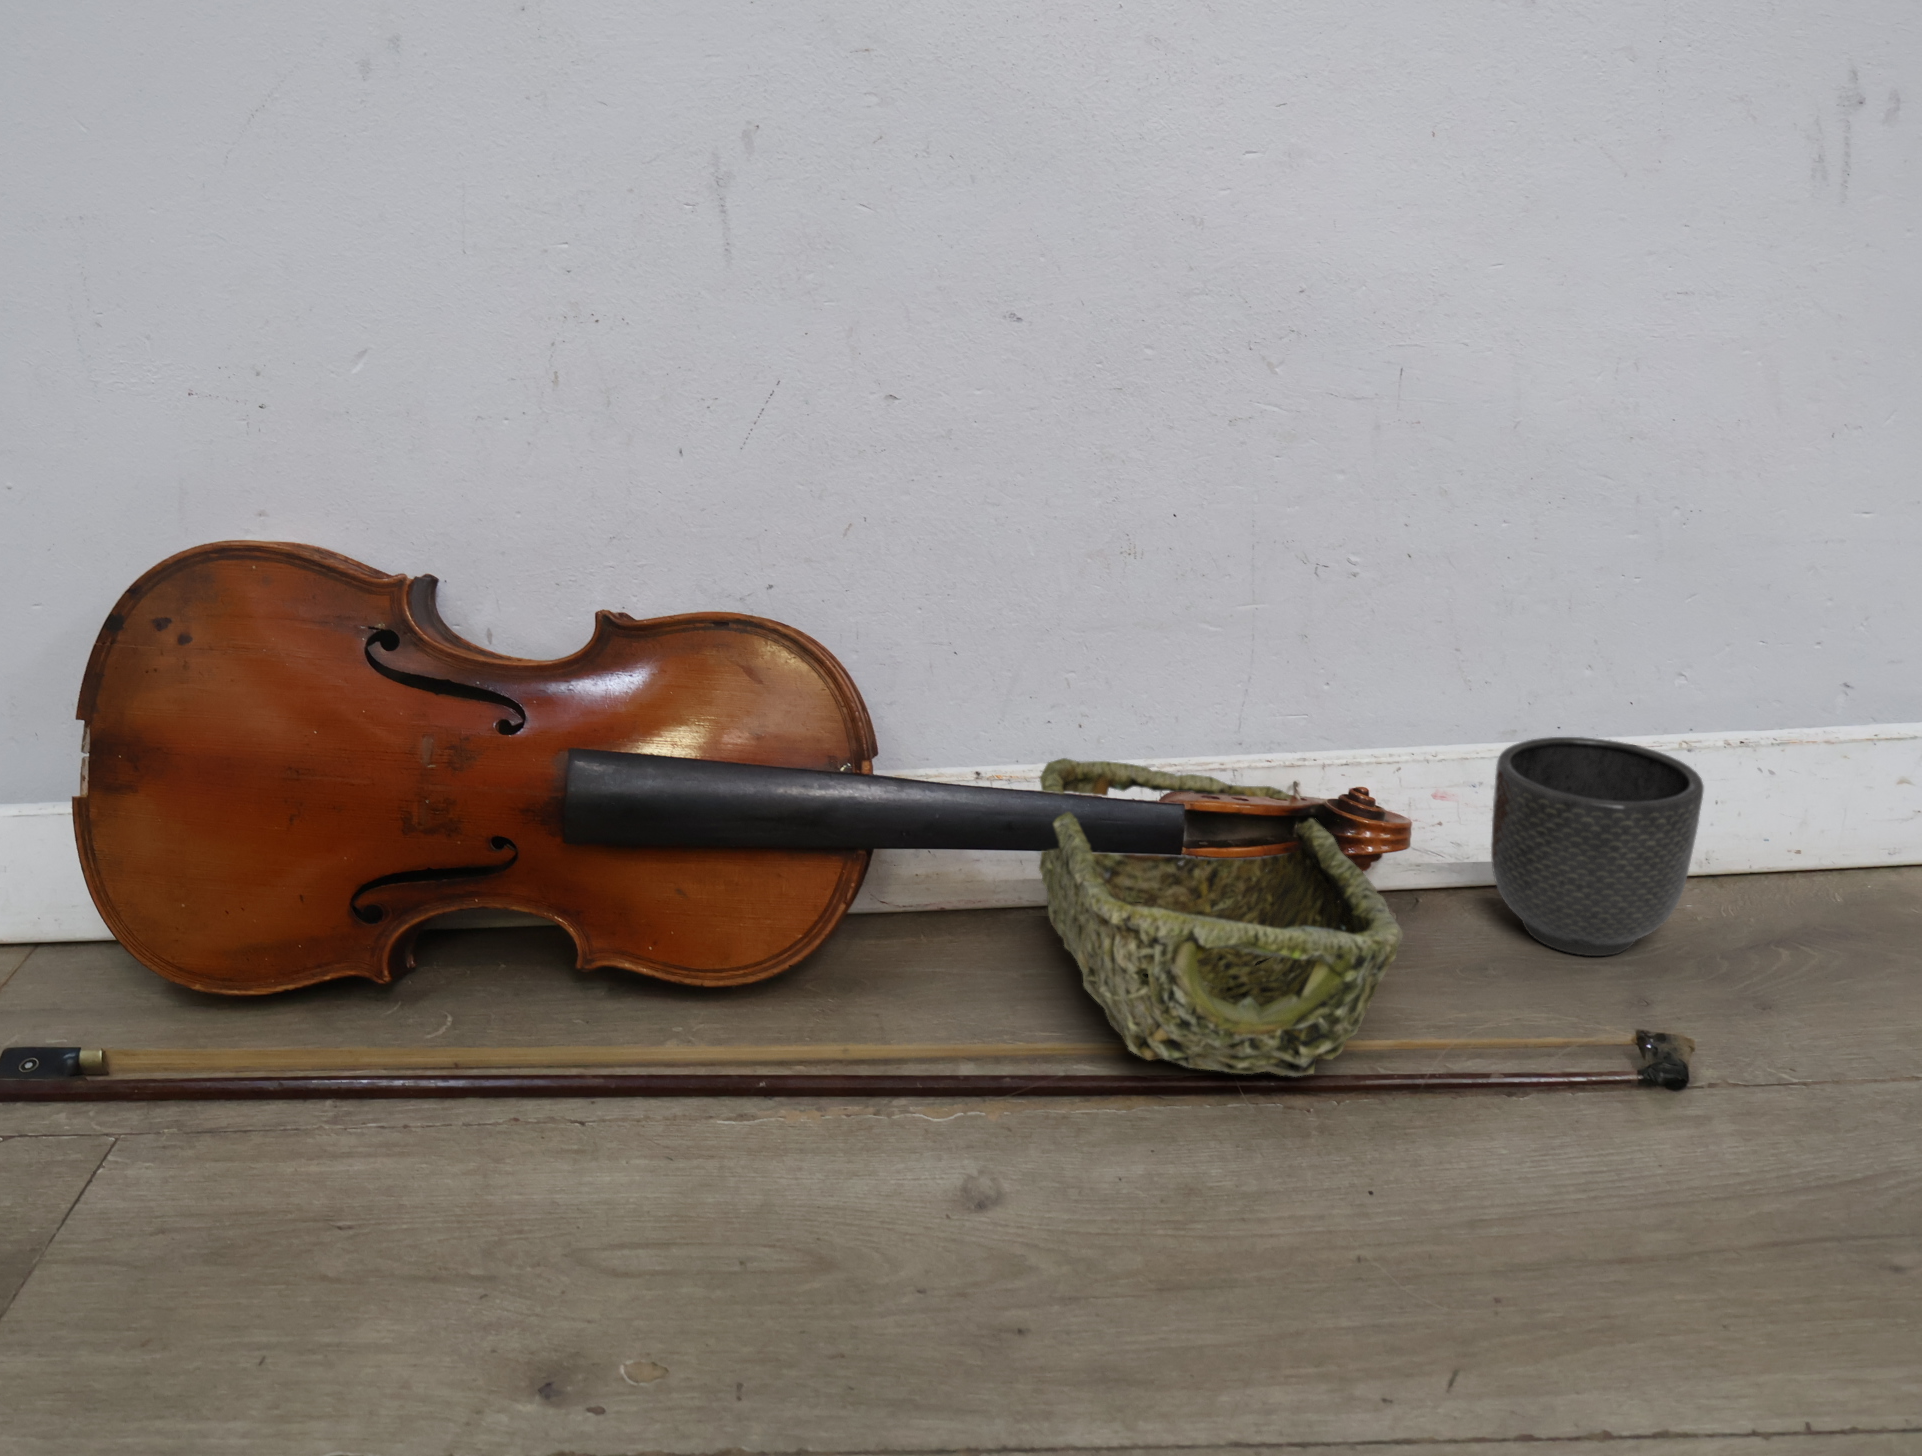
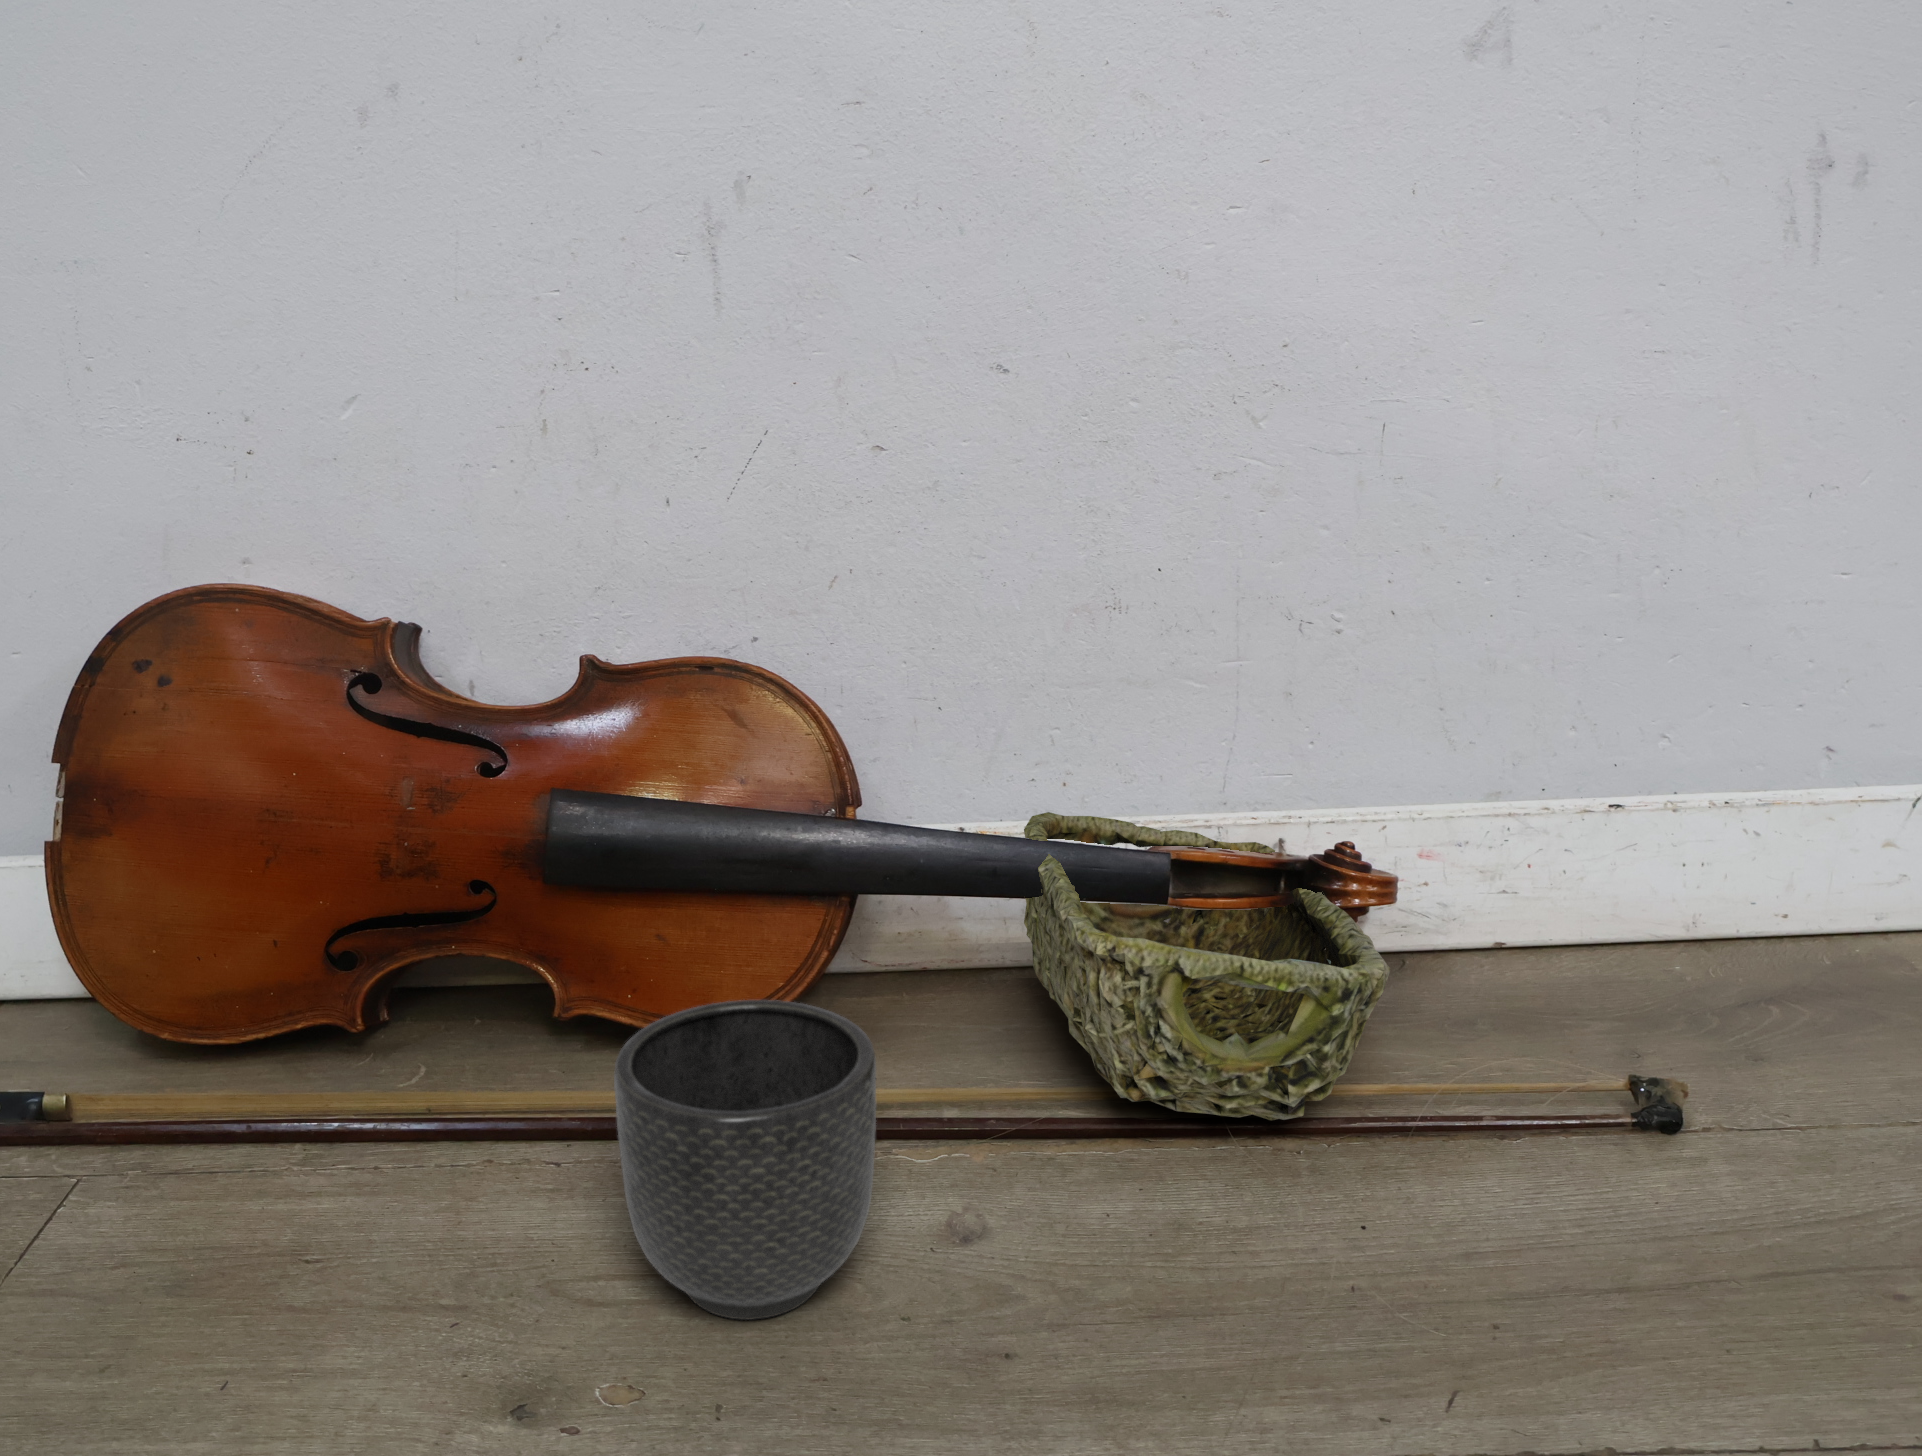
planter: present [1491,737,1704,956] -> present [614,1000,876,1320]

